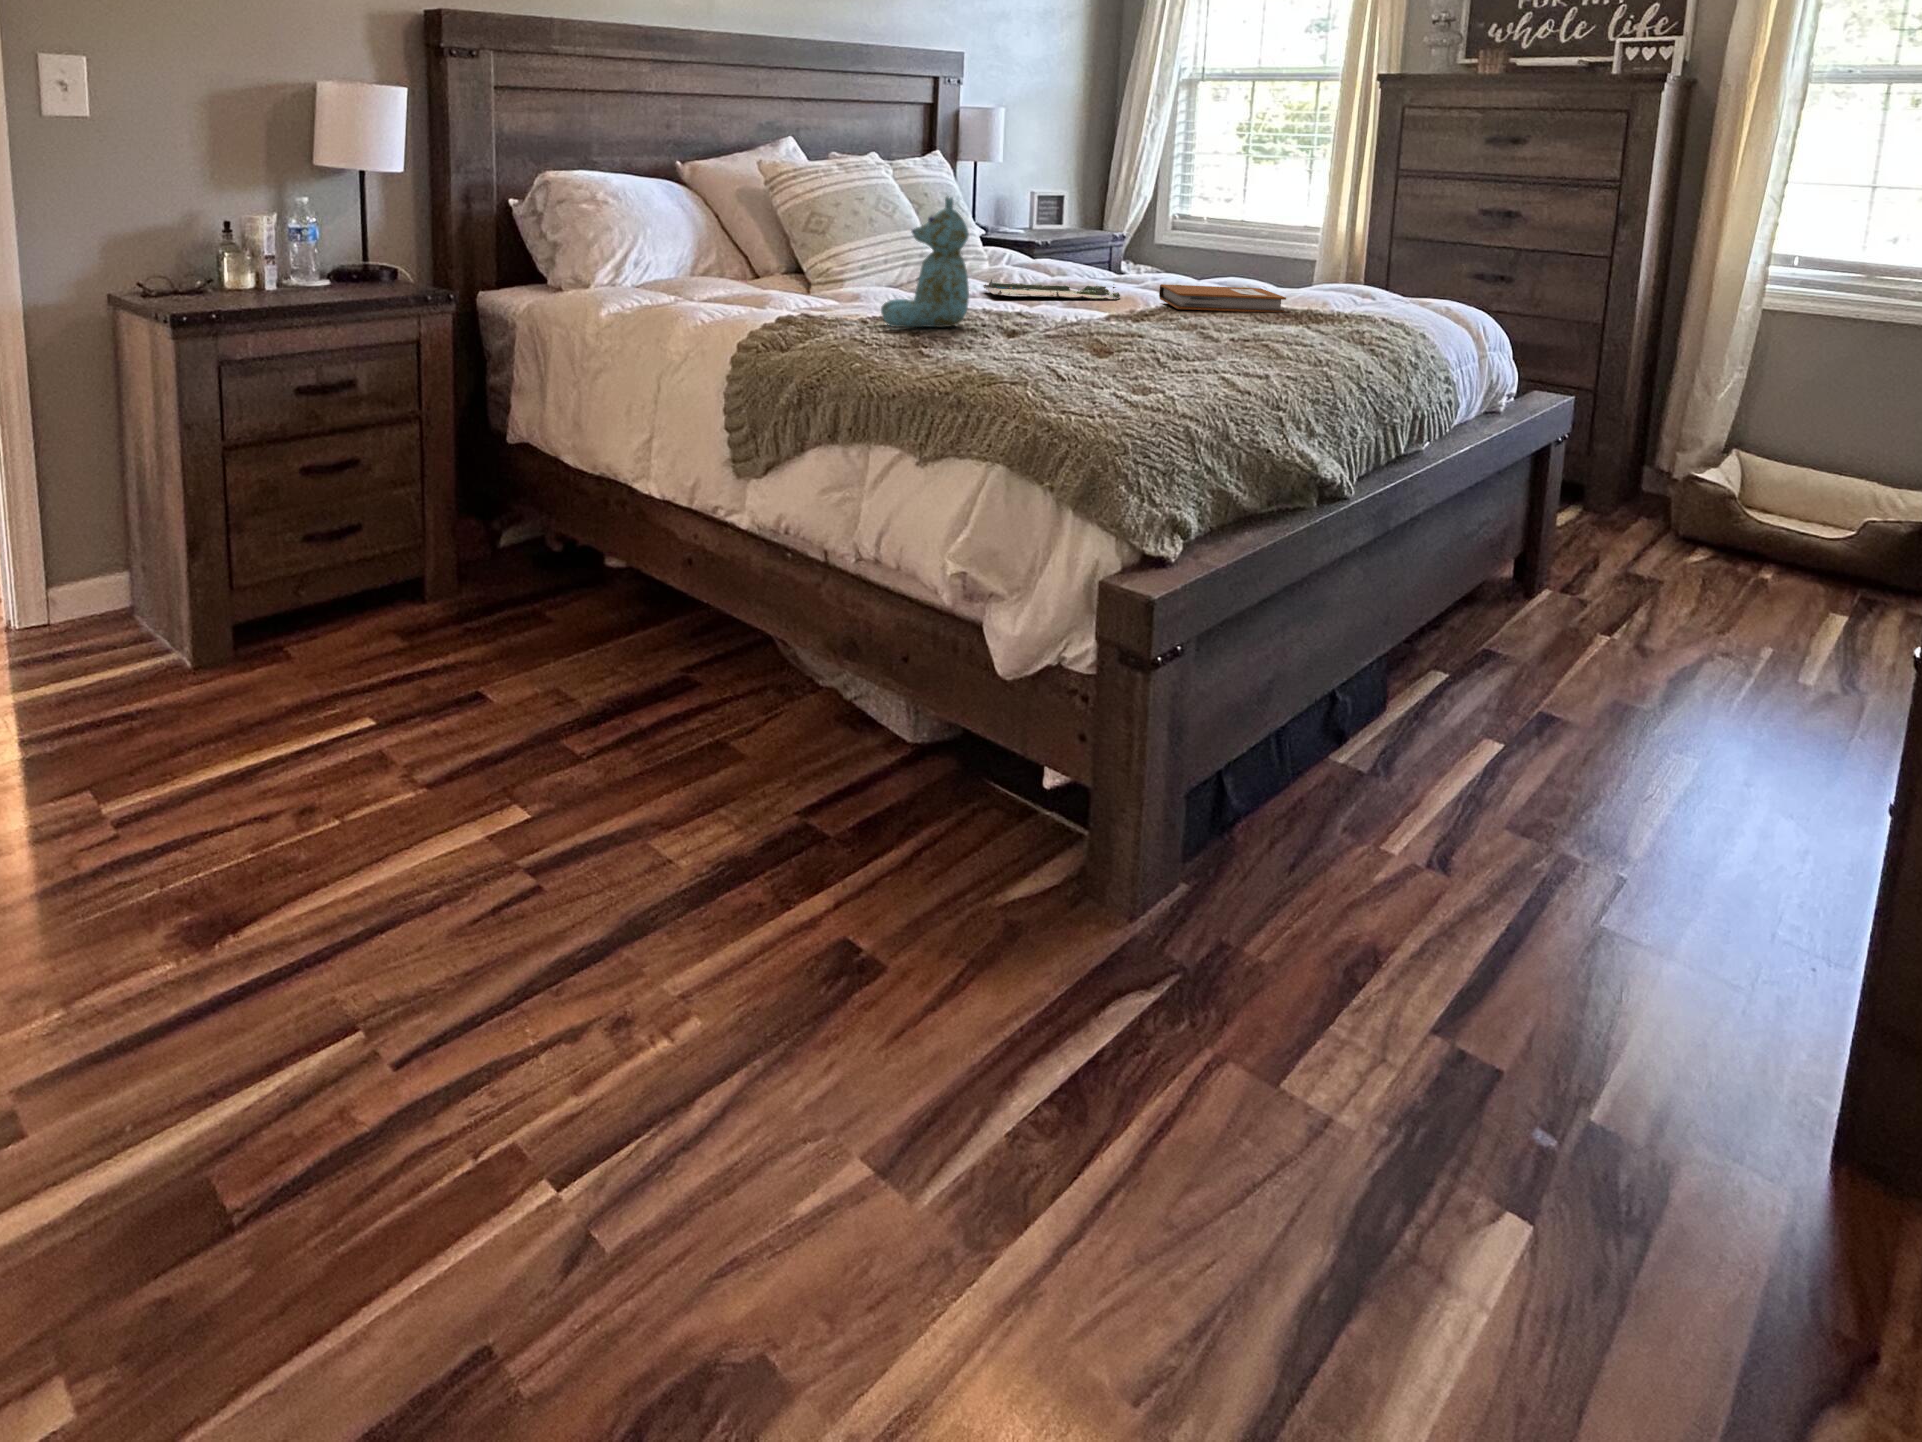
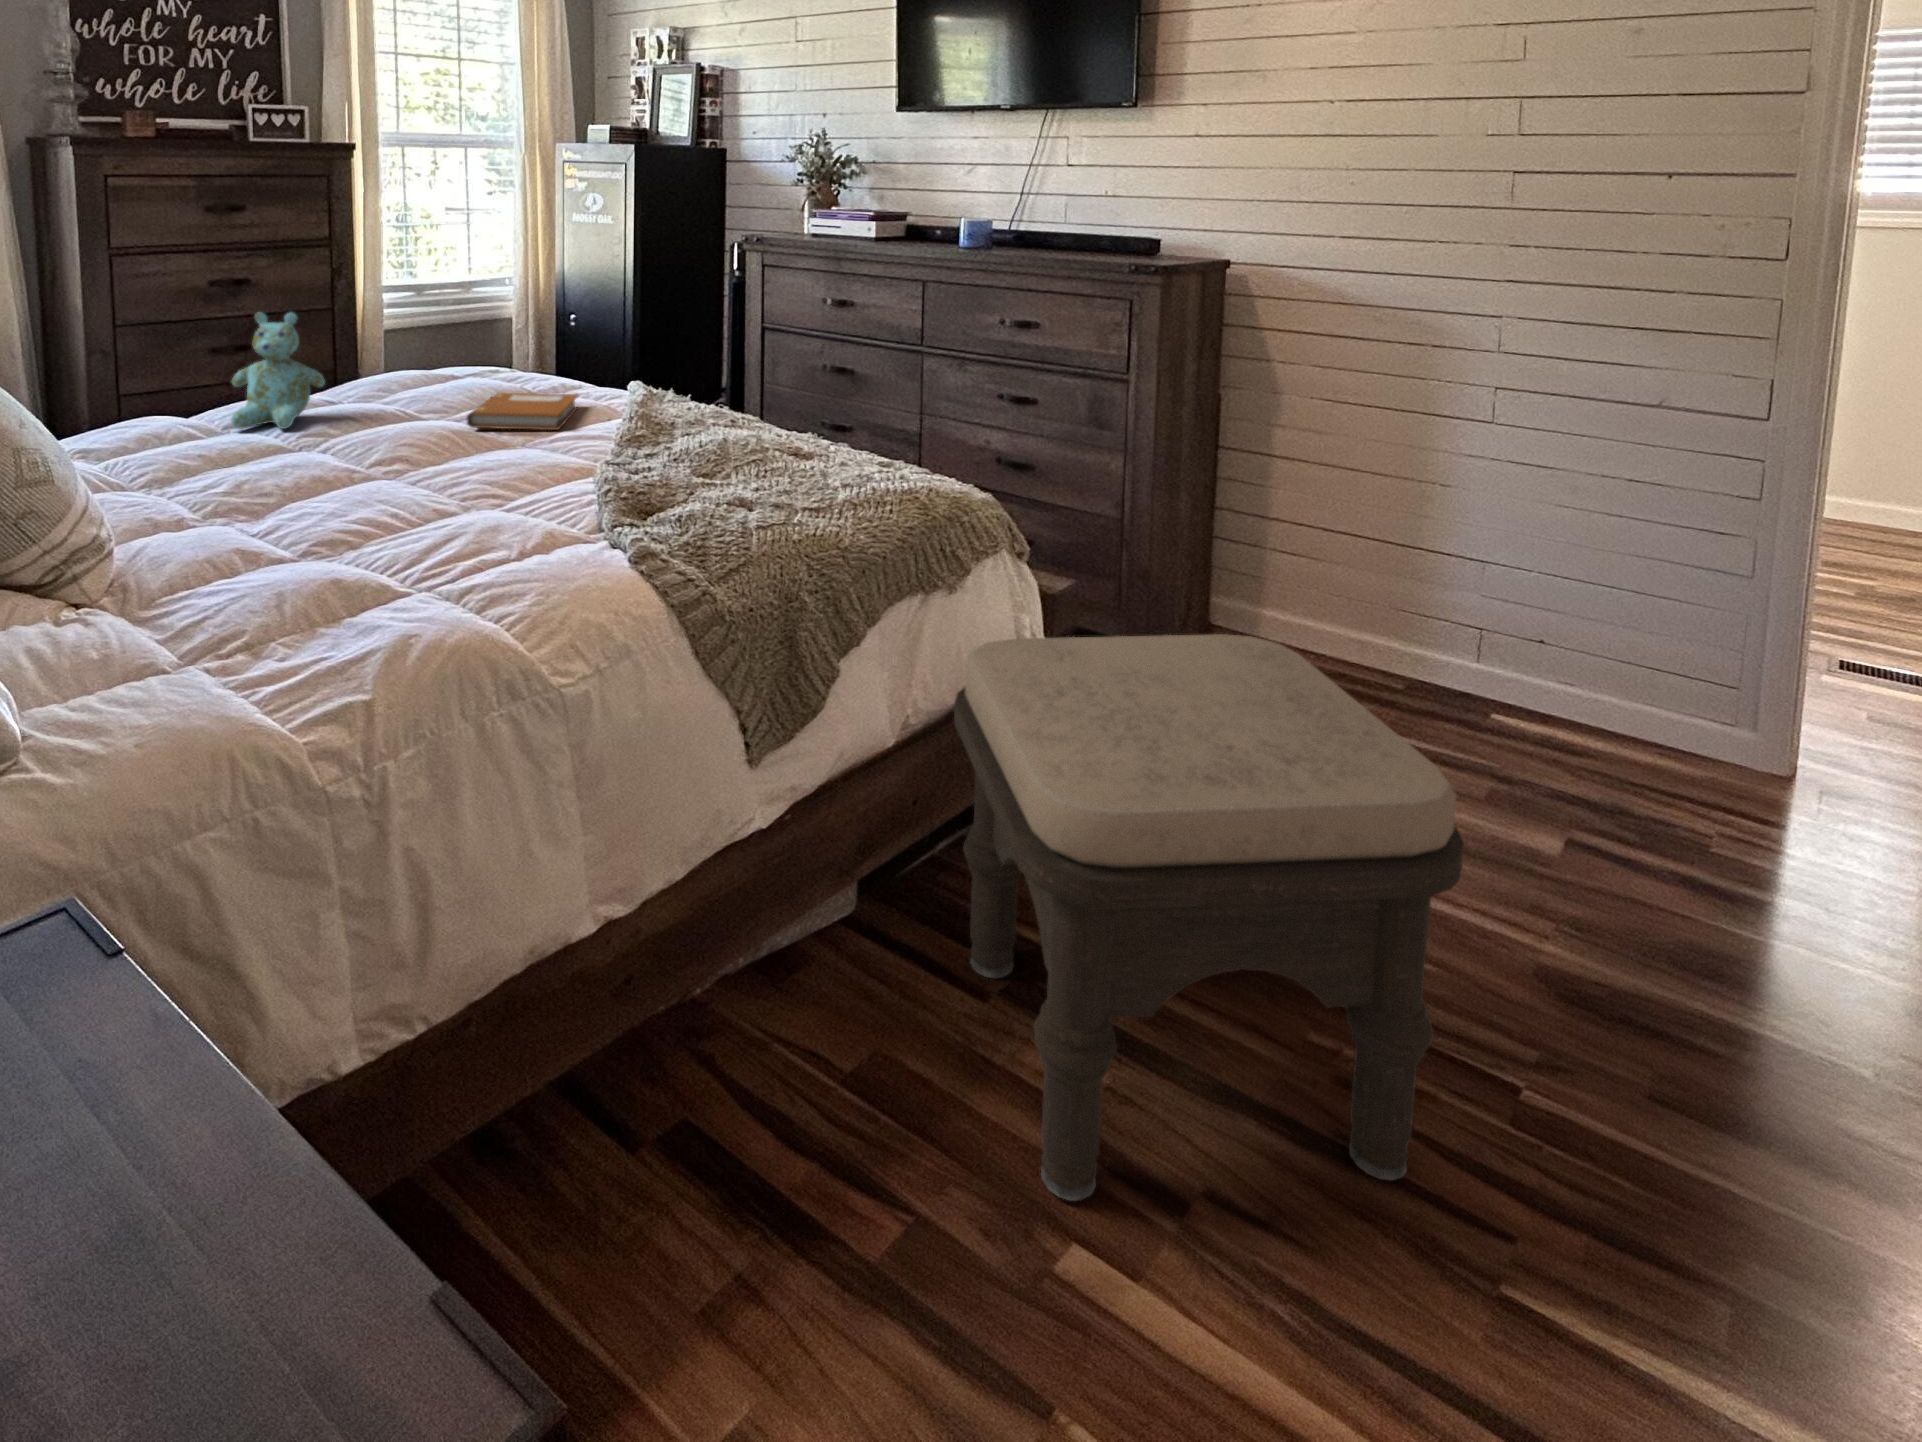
stuffed bear: present [881,197,969,327] -> present [231,312,325,429]
tray: present [983,279,1120,300] -> none [258,426,429,480]
ottoman: none [446,477,939,1028] -> present [954,634,1464,1201]

